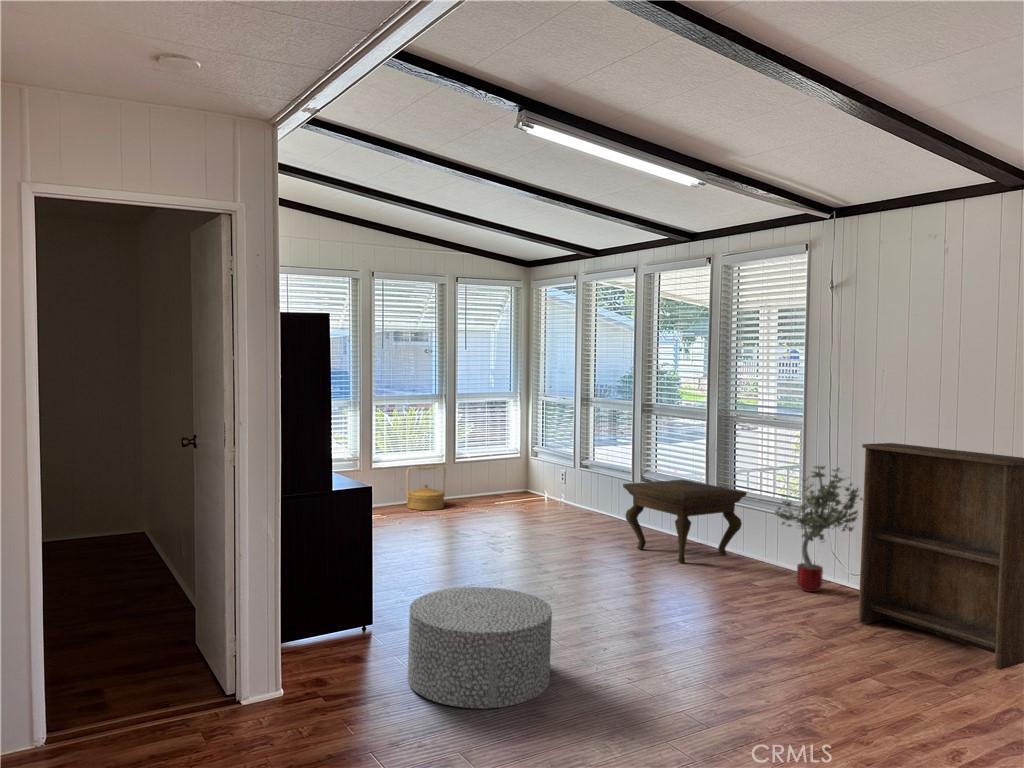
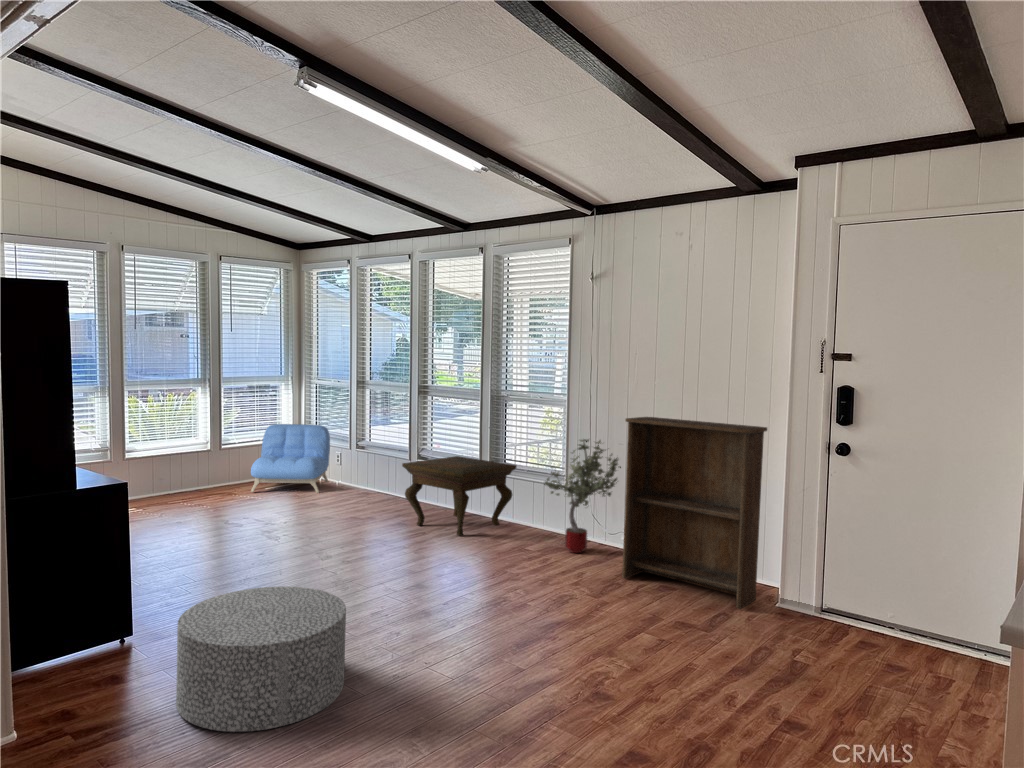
armchair: none [479,440,556,511] -> present [251,424,330,493]
woven basket: present [406,466,446,510] -> none [167,453,213,501]

